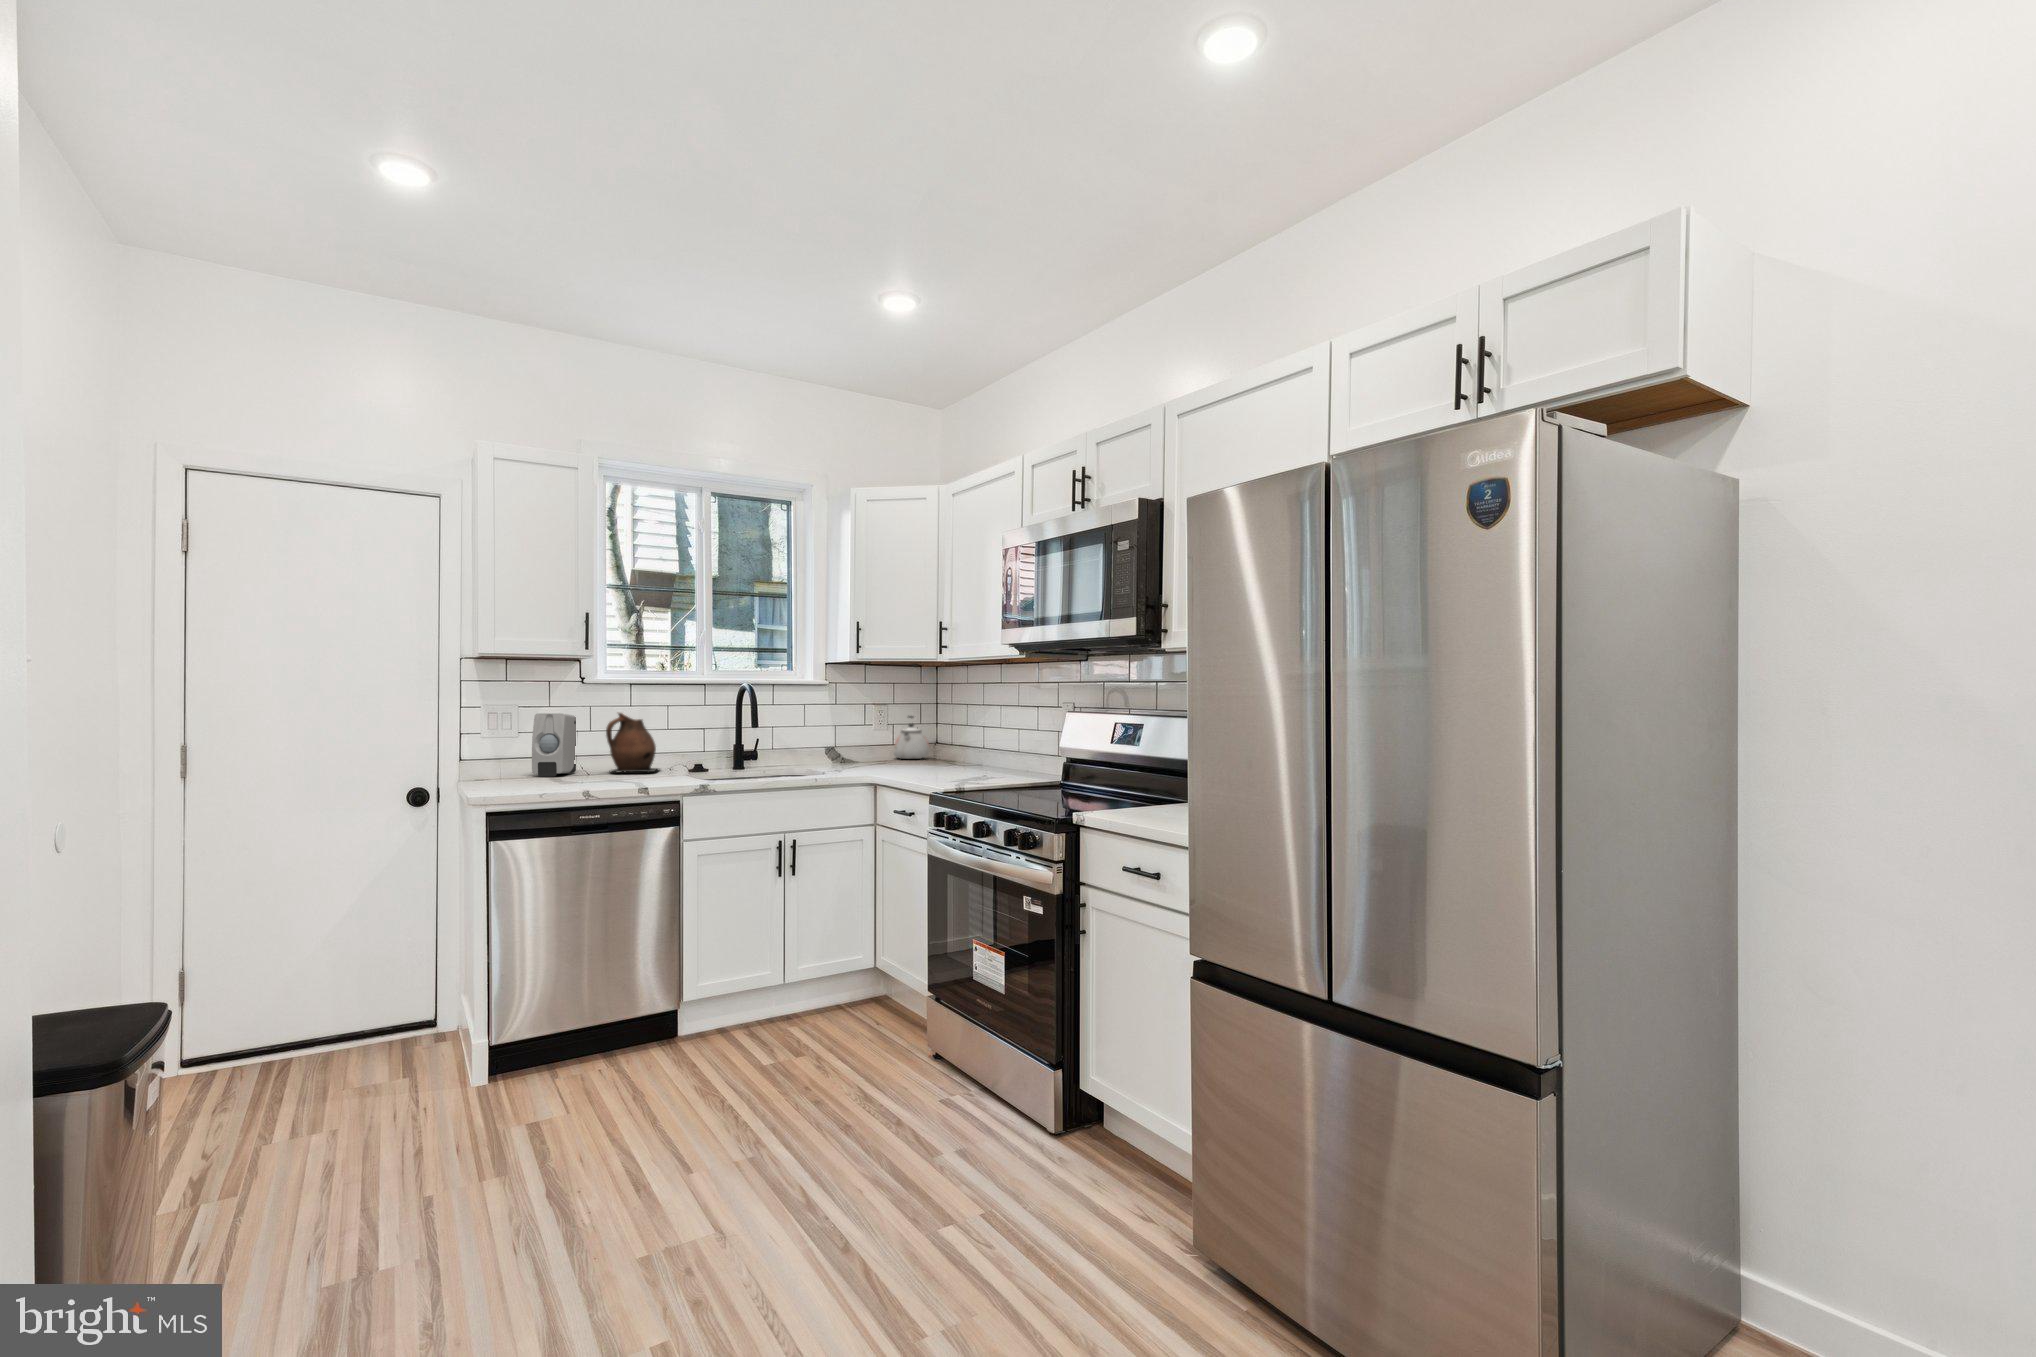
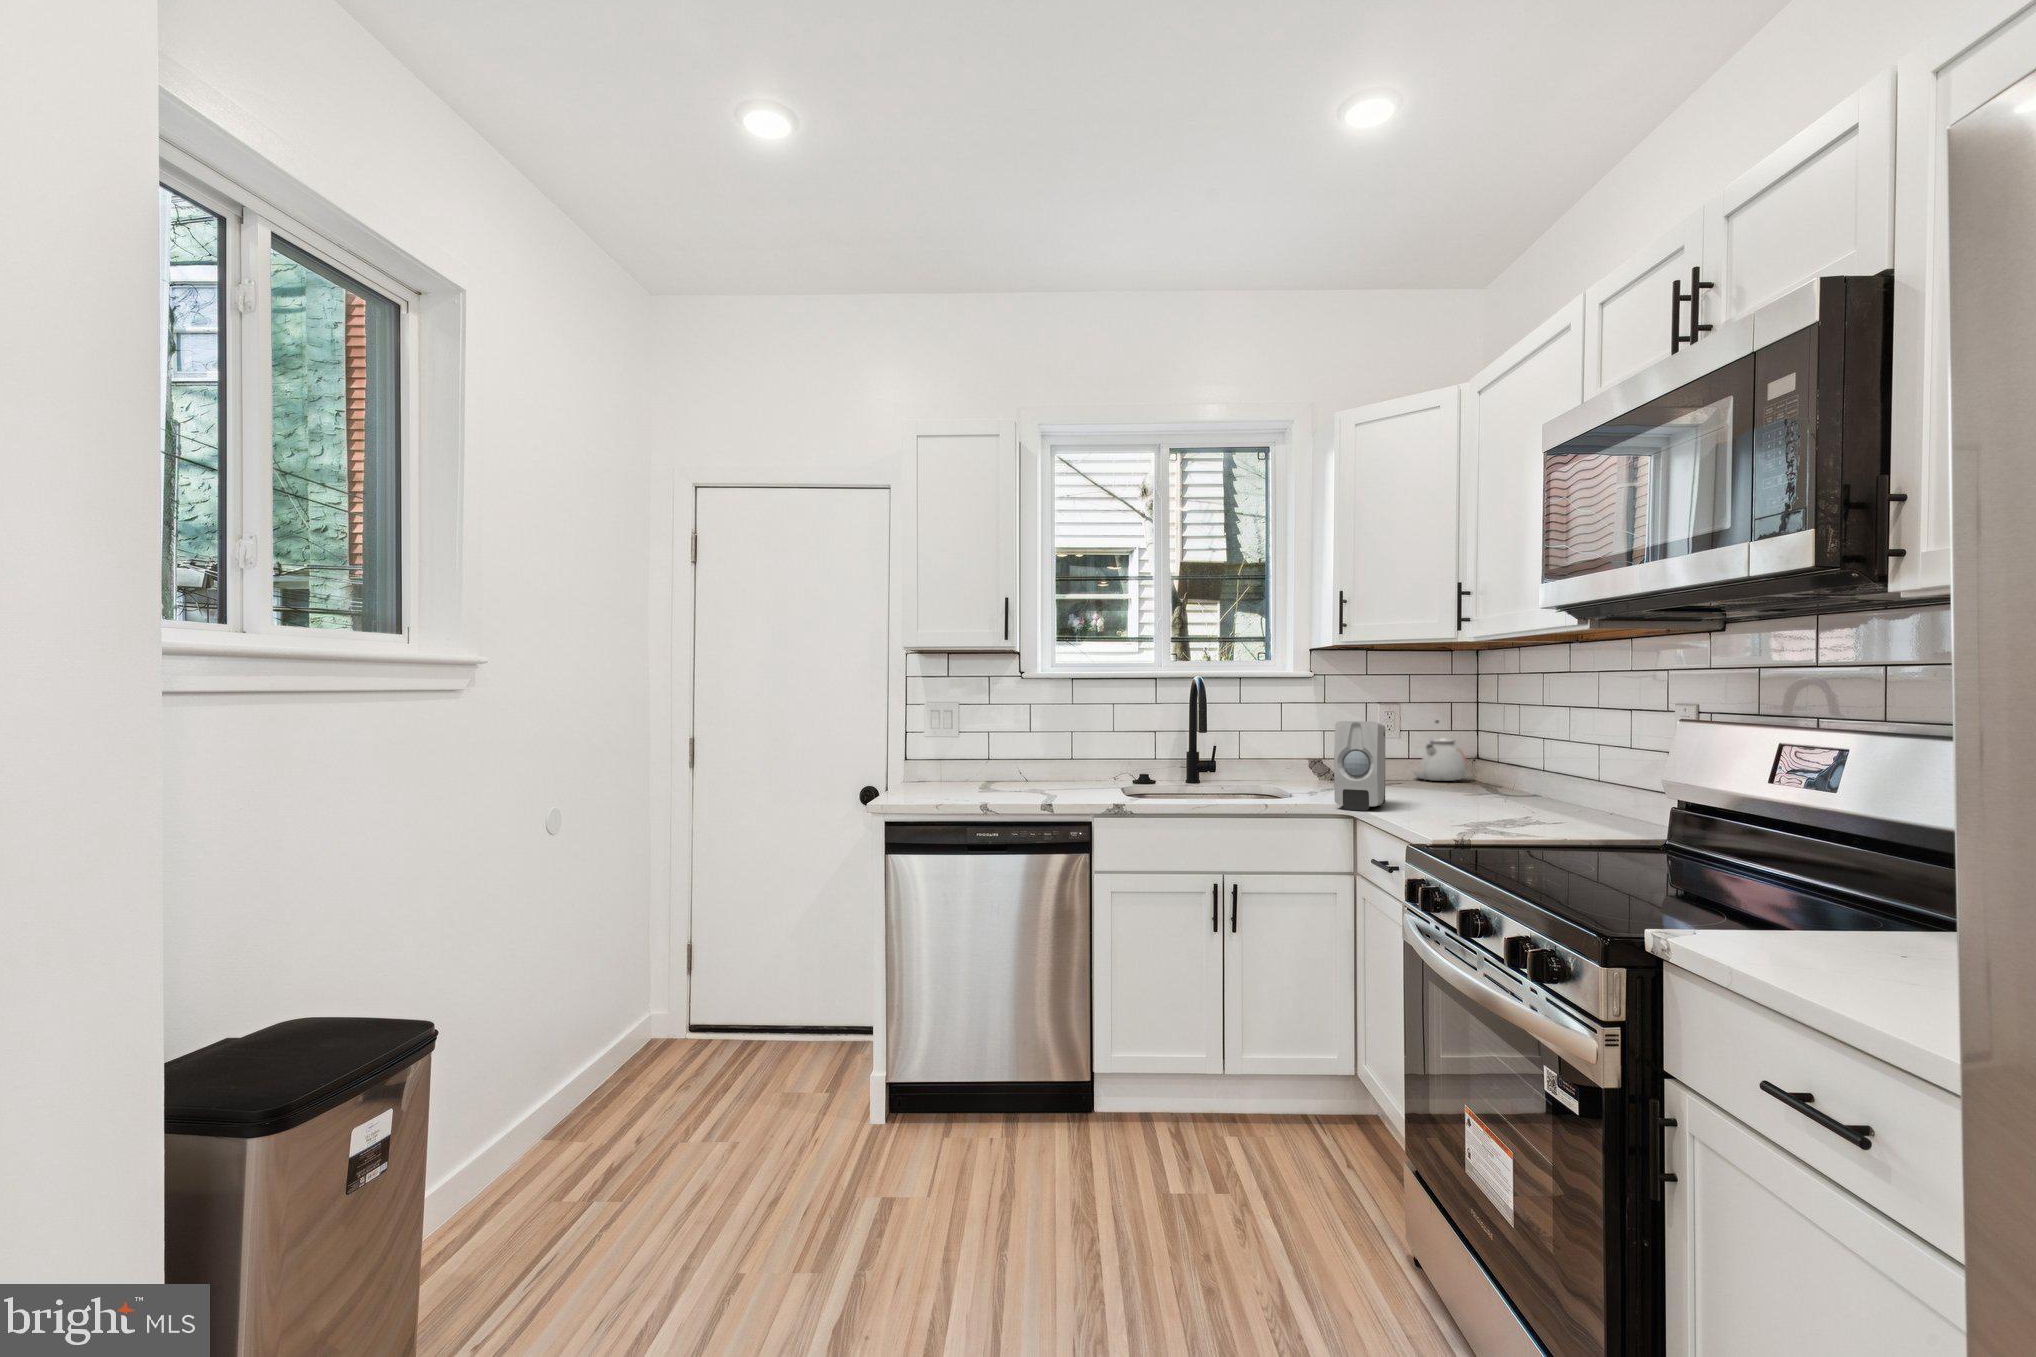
soap dispenser: present [532,713,576,777] -> present [1334,721,1385,811]
ceramic pitcher: present [606,713,658,773] -> none [1038,712,1102,784]

